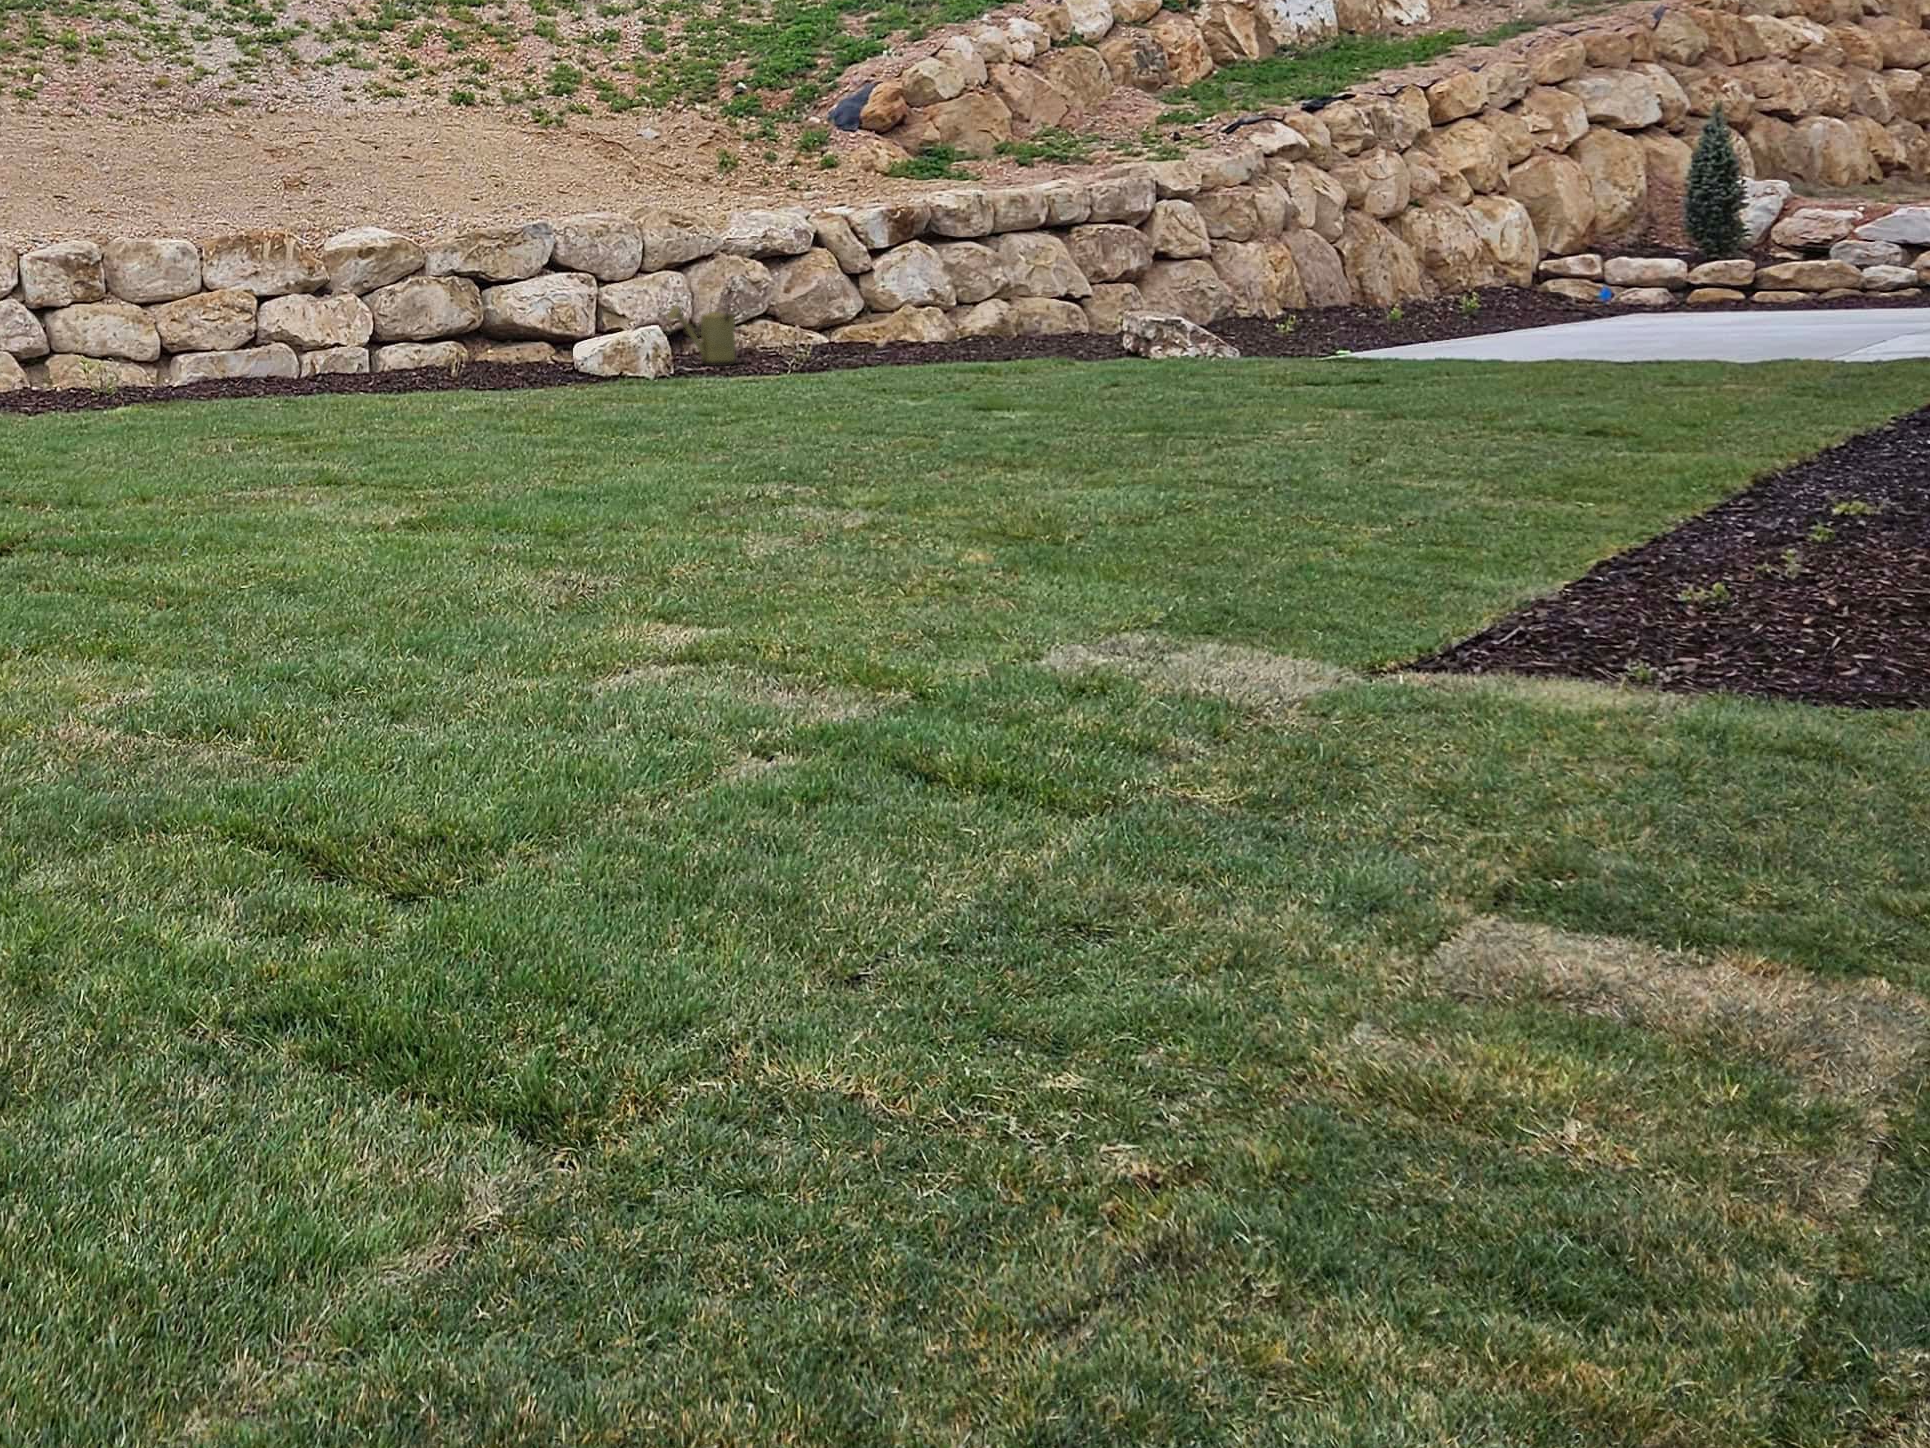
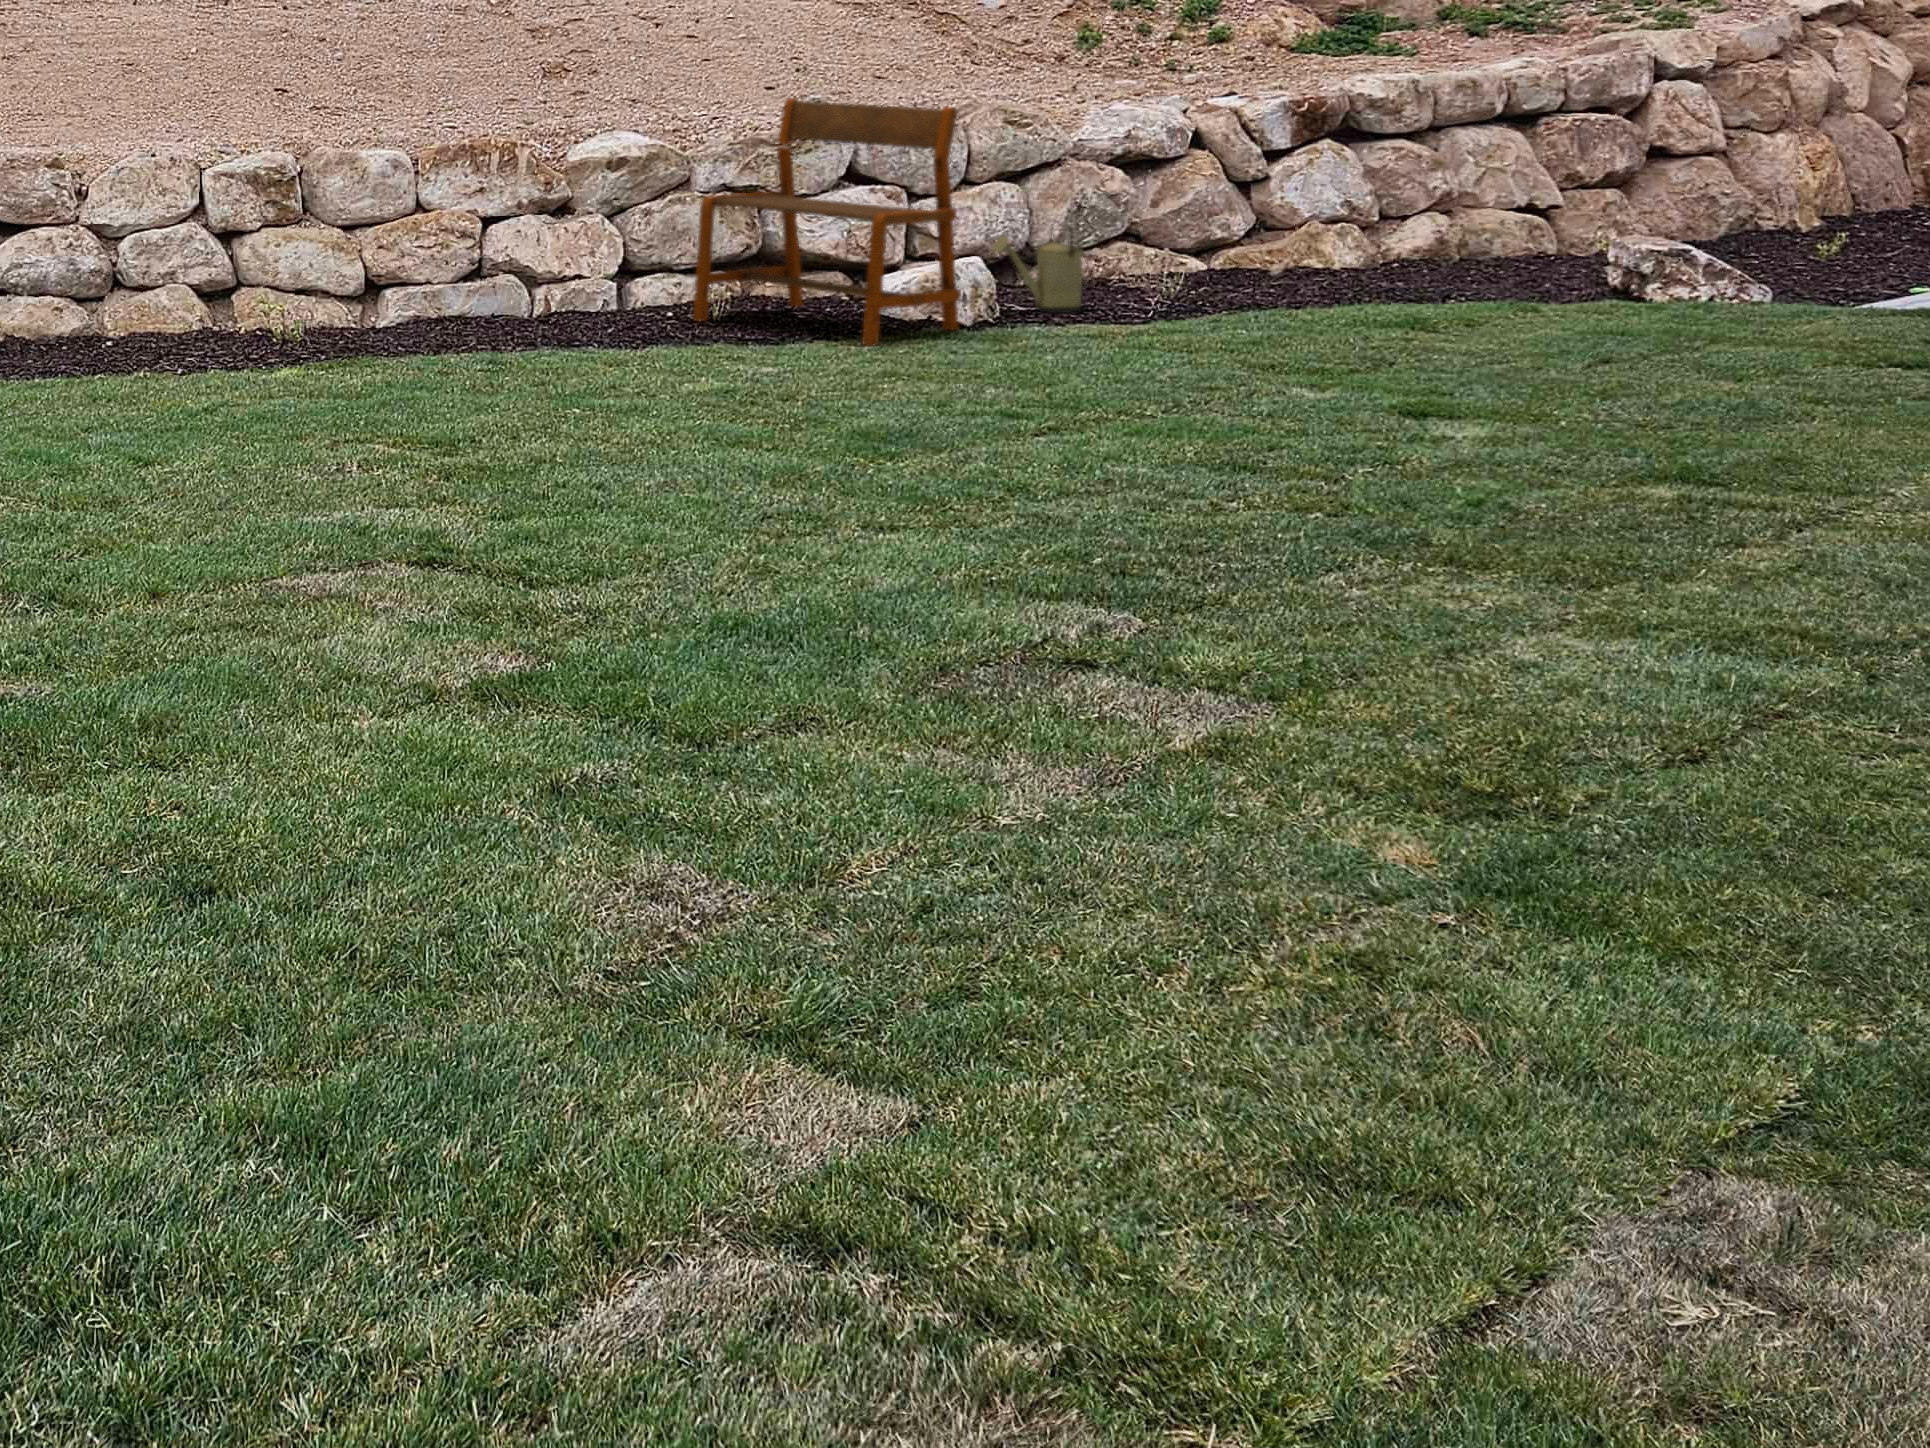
bench: none [438,199,647,391] -> present [693,98,961,346]

